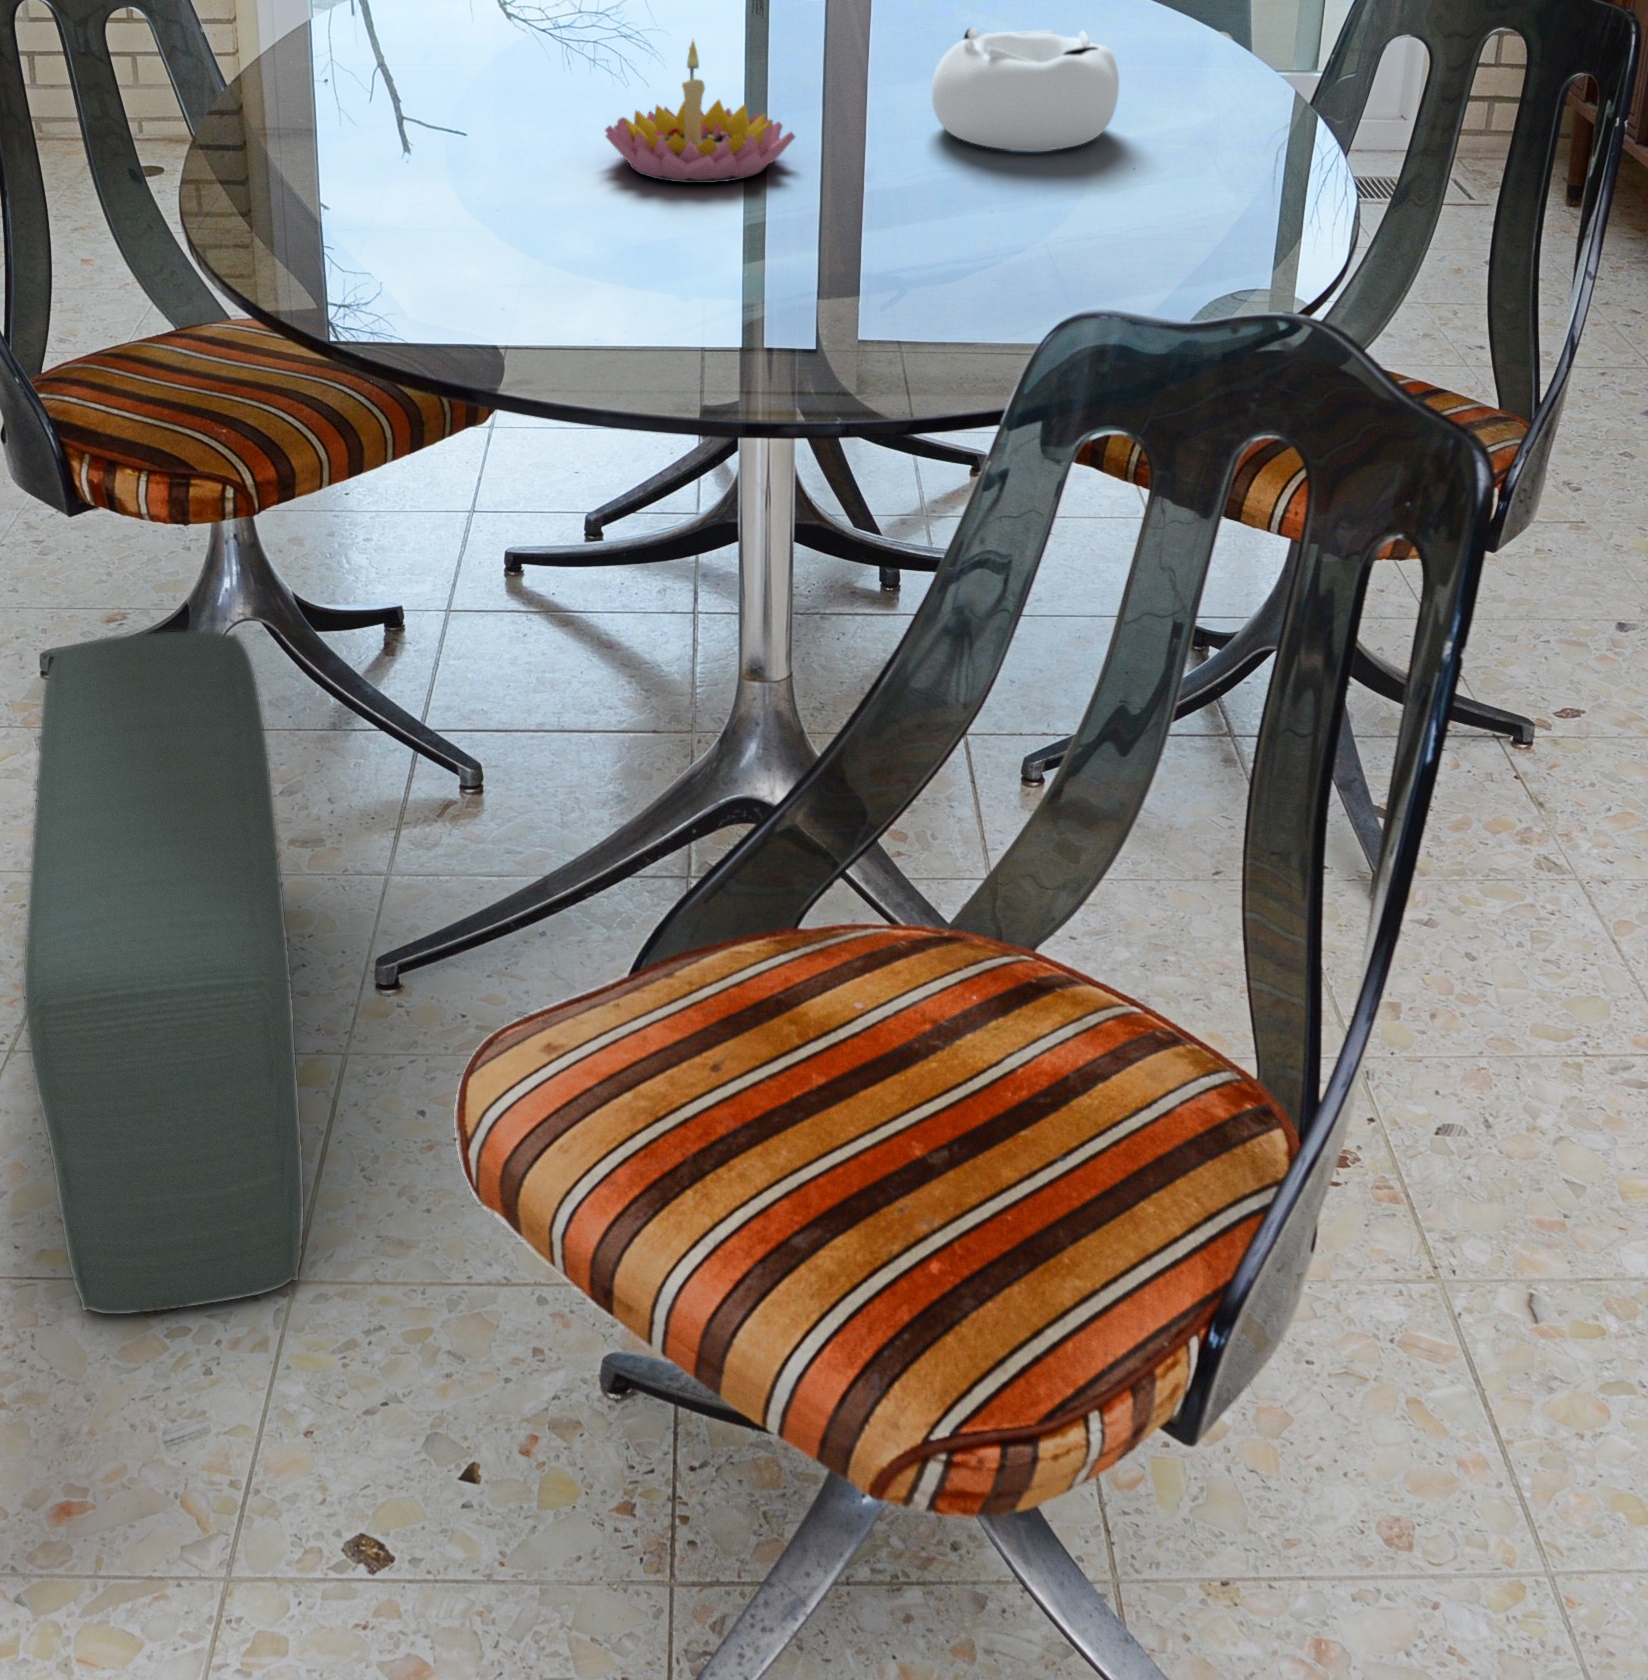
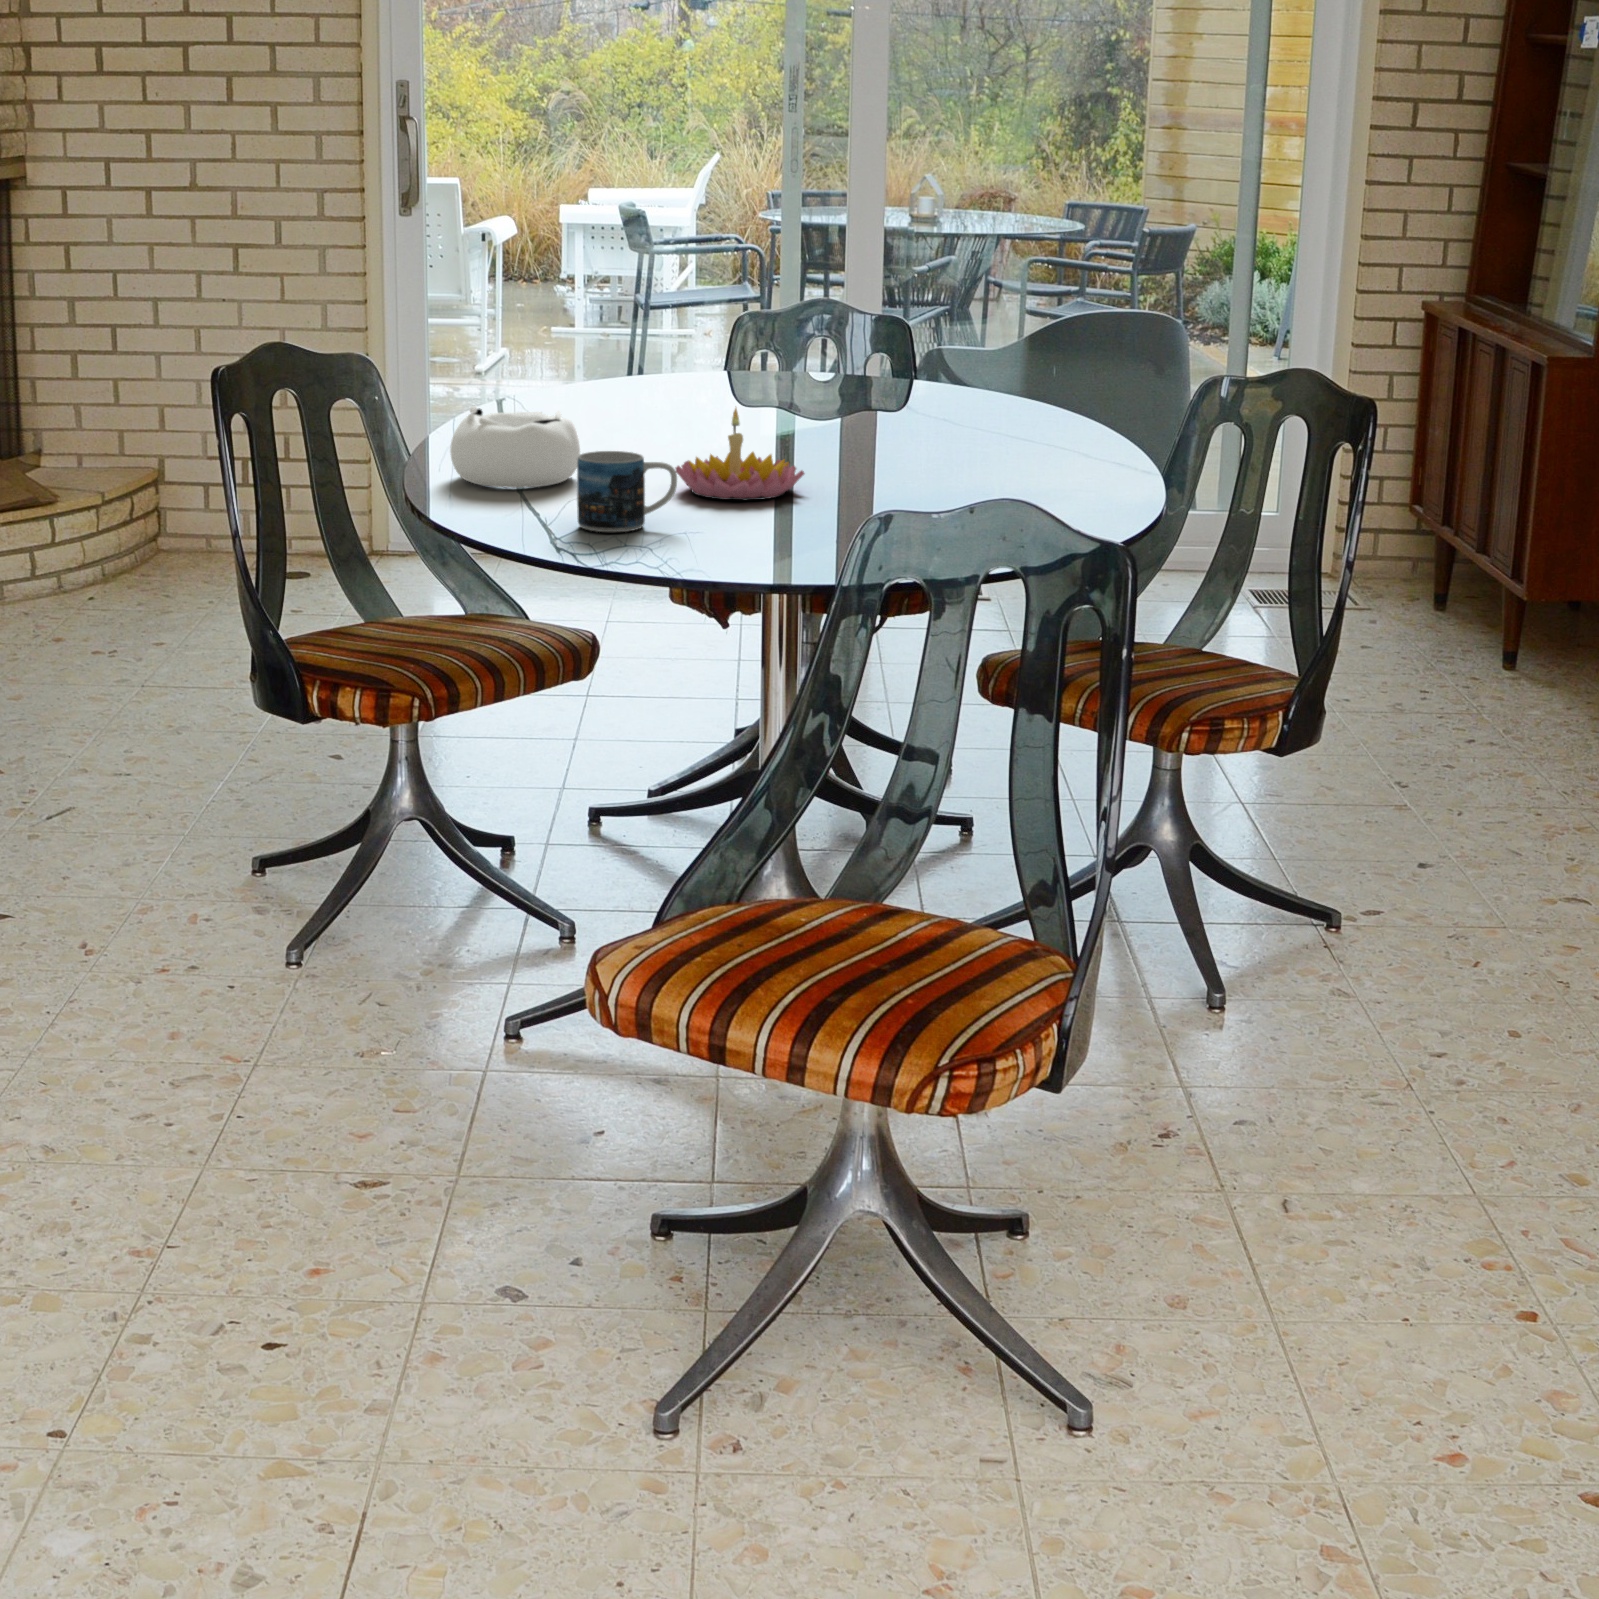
decorative bowl: present [932,28,1119,150] -> present [450,406,580,488]
mug: none [455,122,606,253] -> present [577,451,677,532]
pouf: present [23,631,304,1314] -> none [288,788,463,1187]

